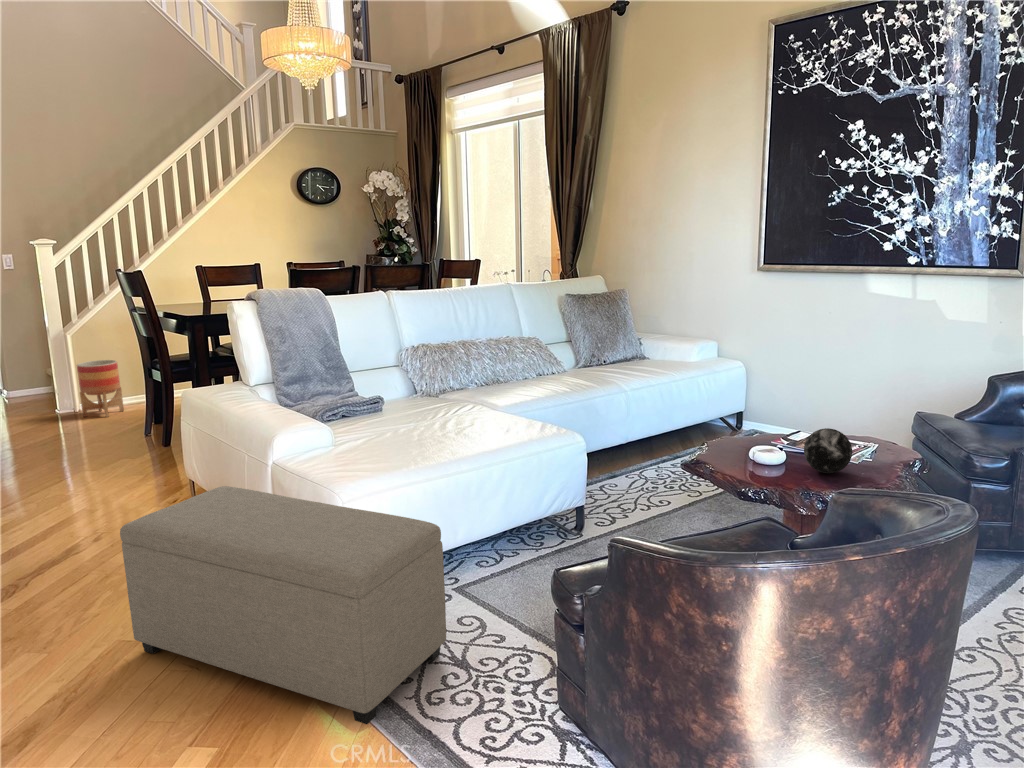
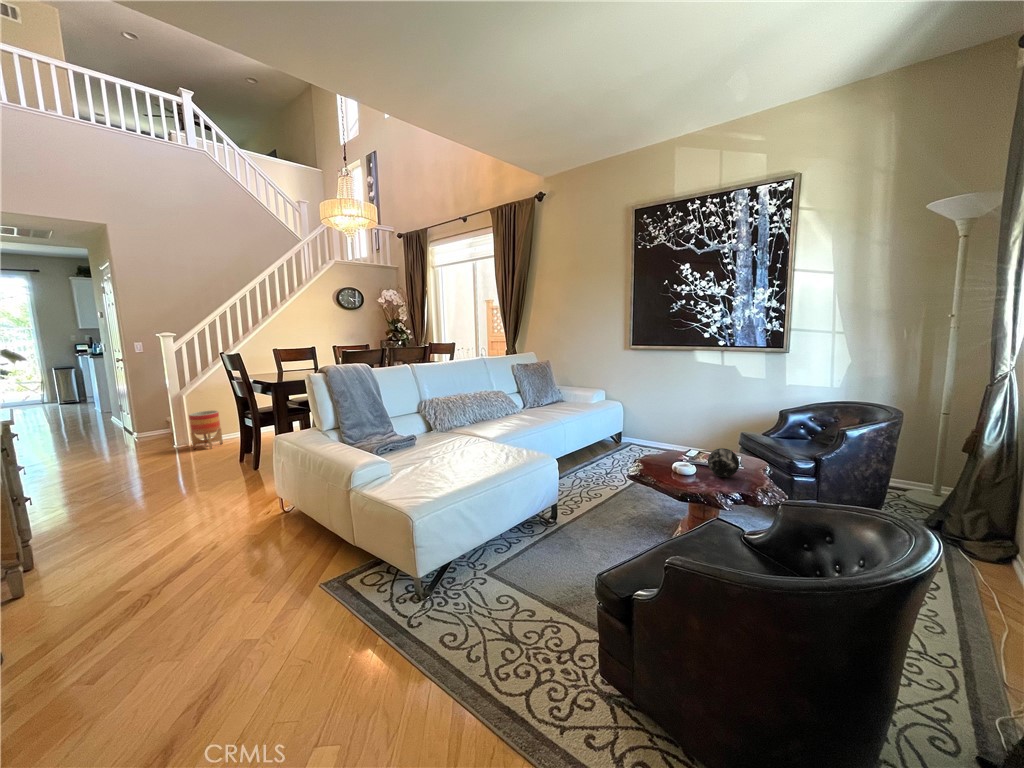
ottoman: present [120,486,446,724] -> none [238,512,498,711]

